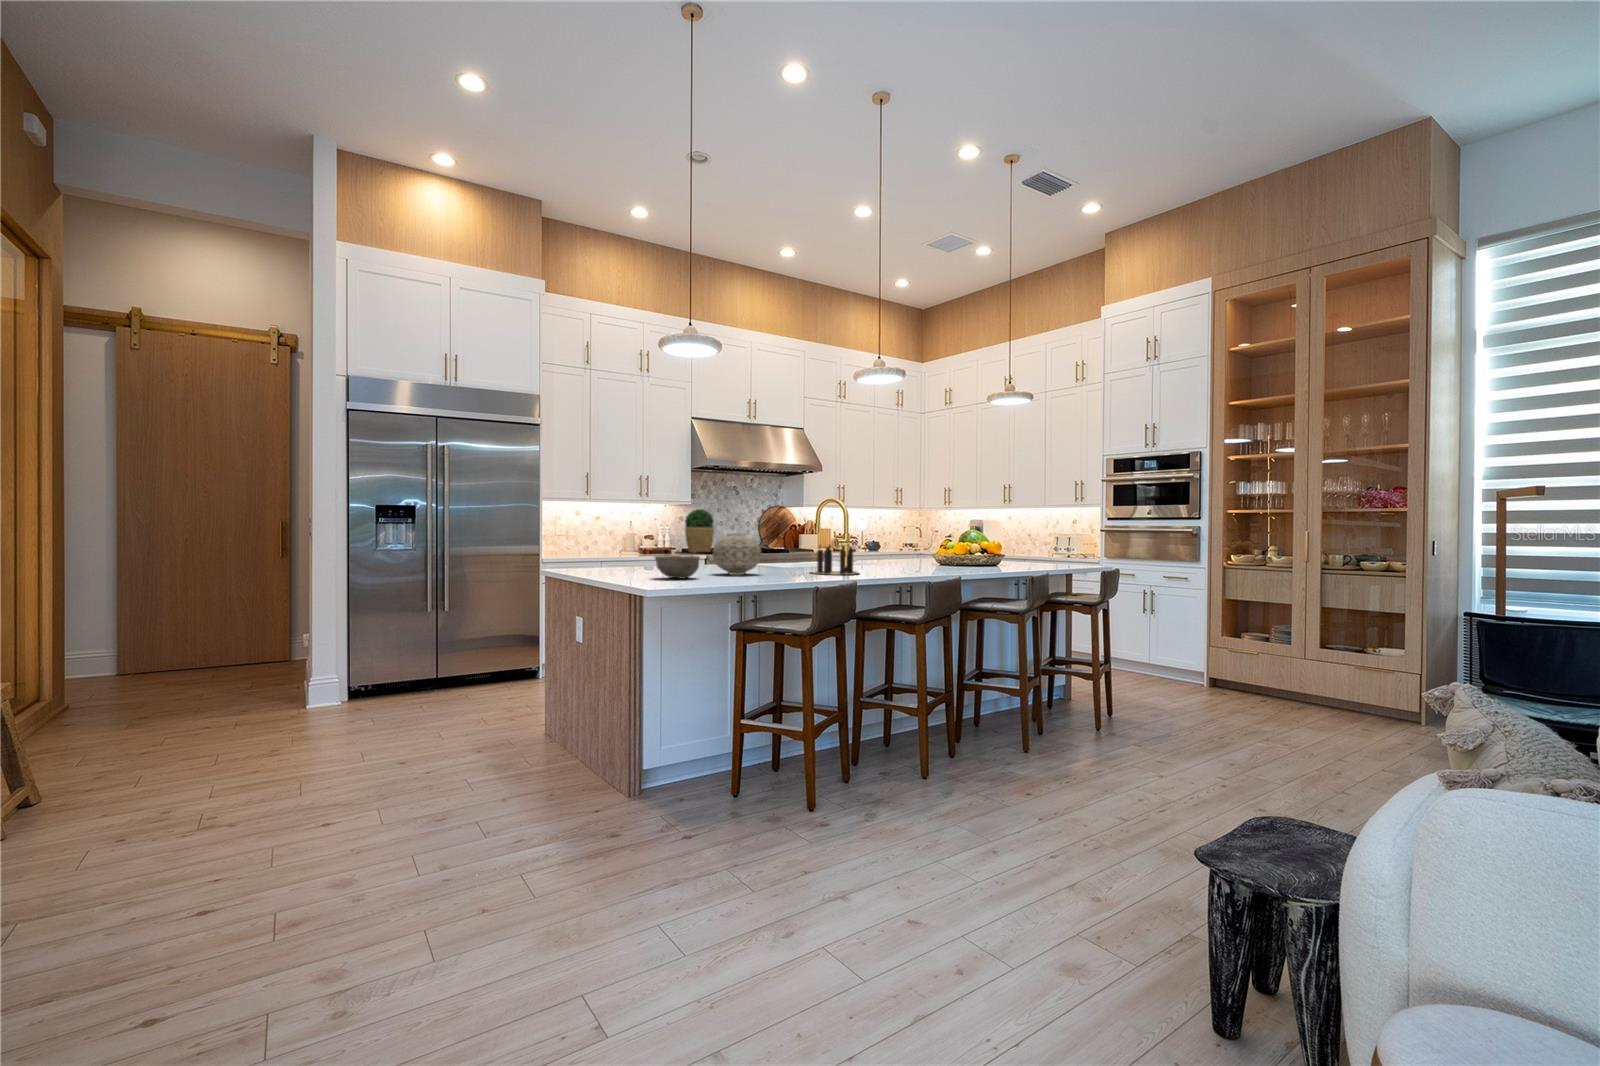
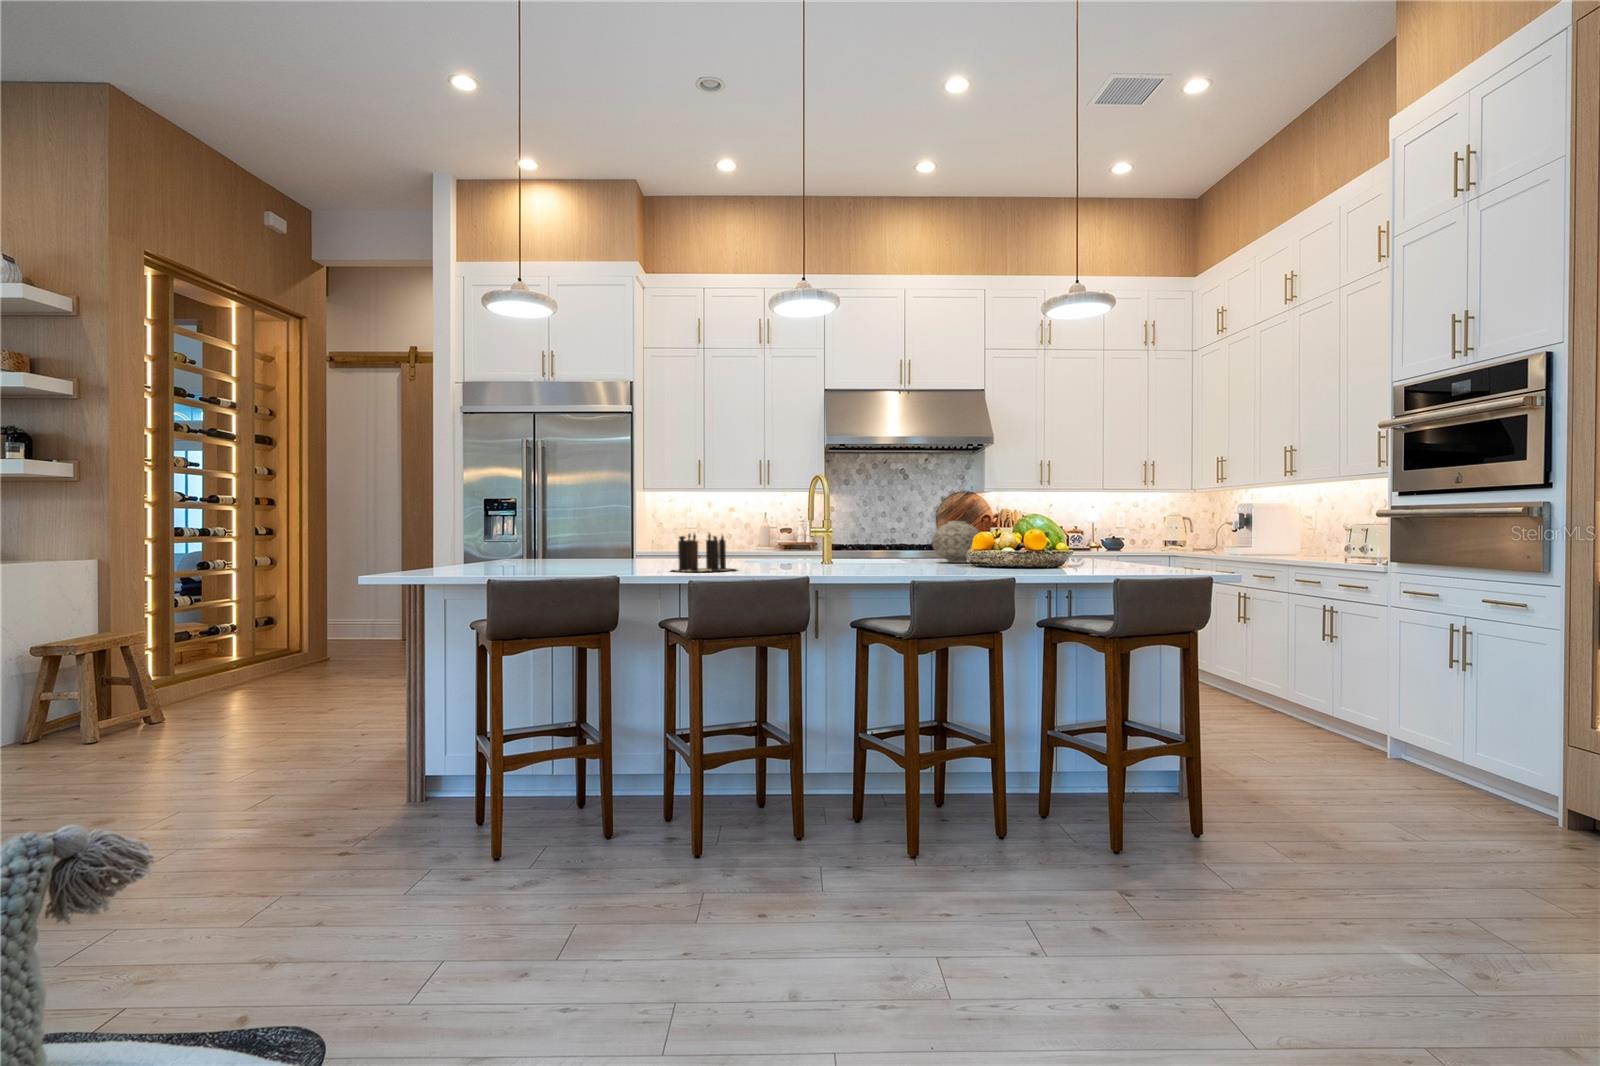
potted plant: present [685,509,714,553] -> none [831,498,867,551]
vase: present [713,533,761,575] -> present [932,521,979,563]
bowl: present [655,555,700,579] -> none [460,545,514,570]

